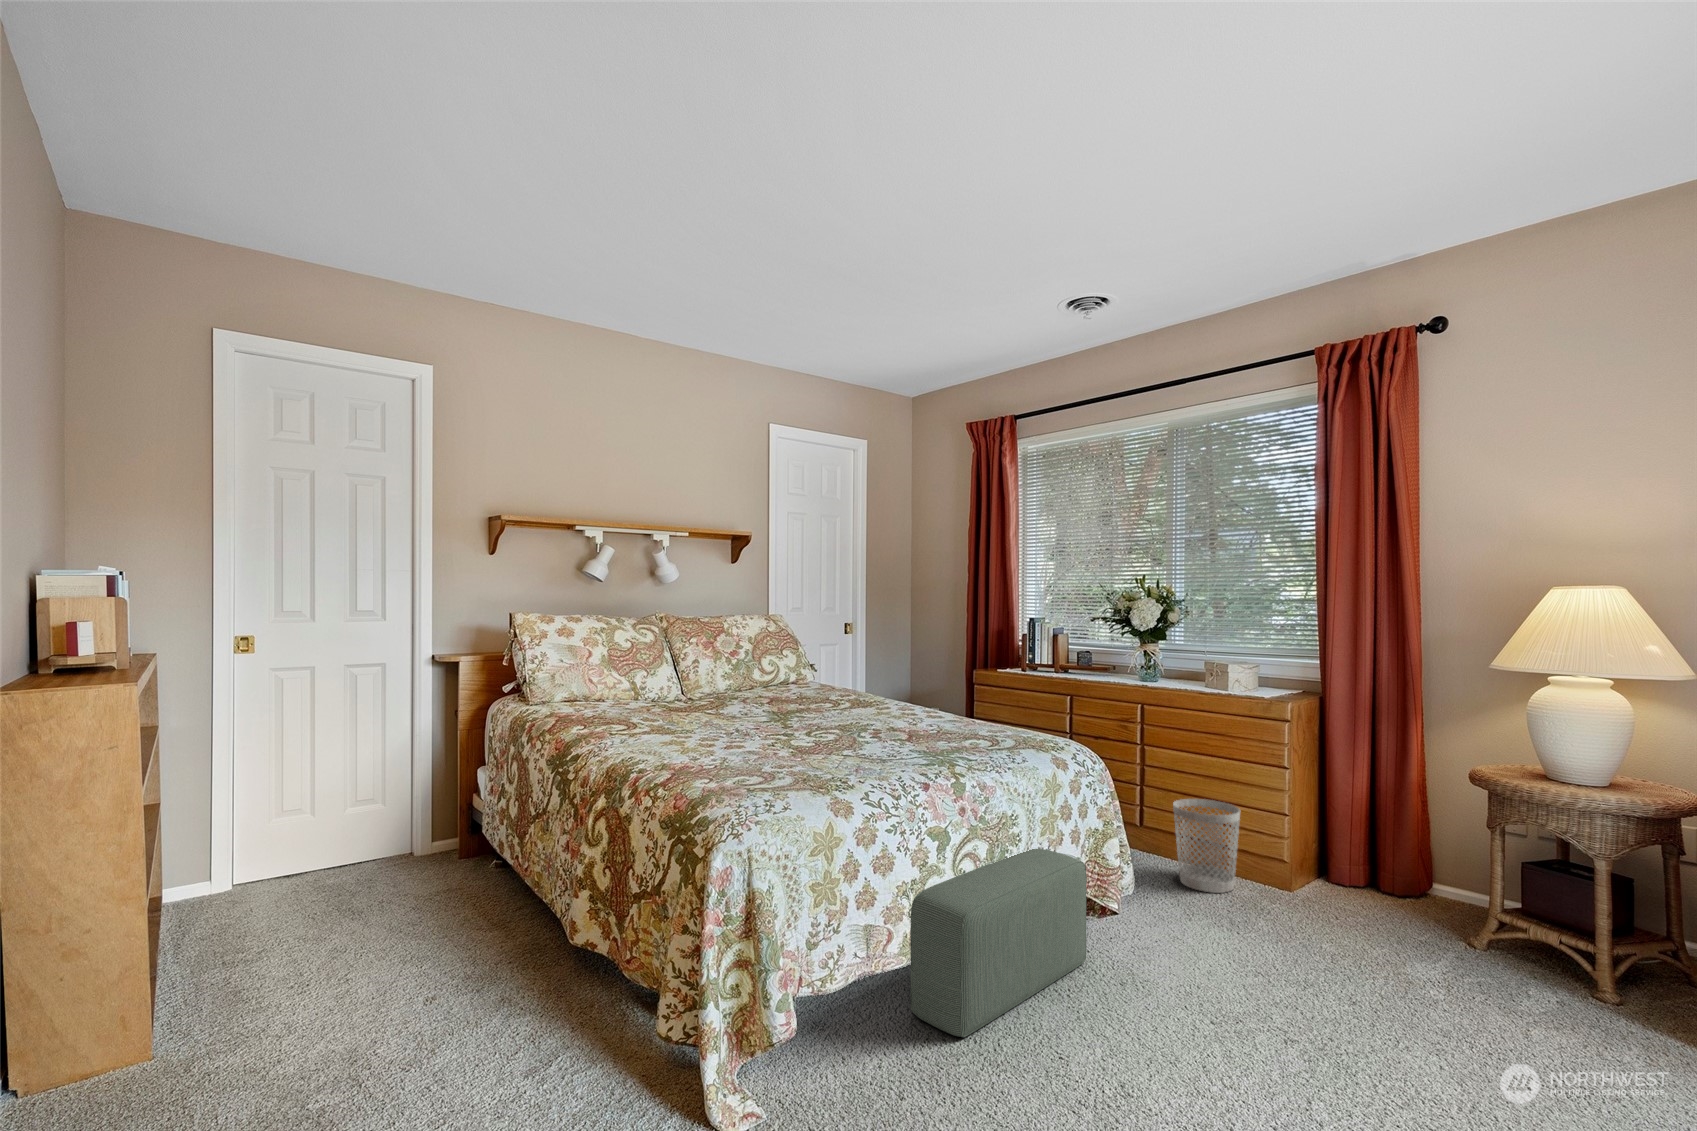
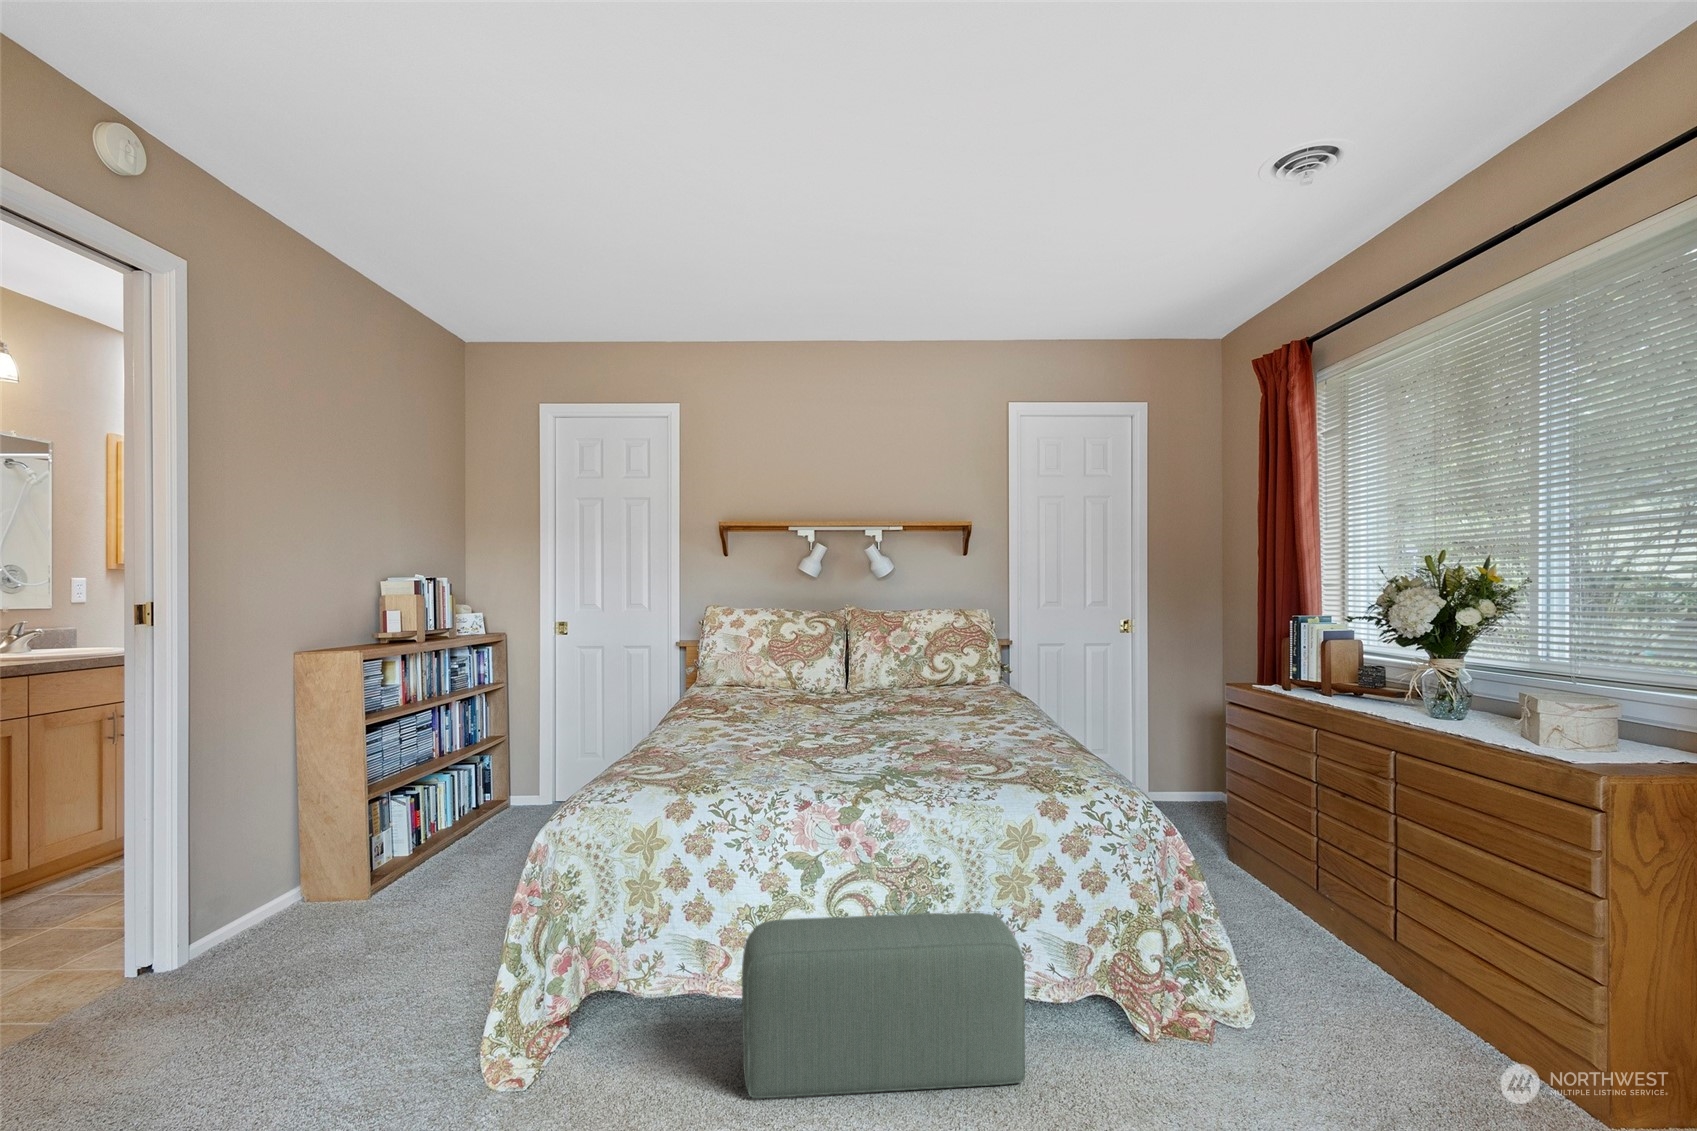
wastebasket: present [1173,799,1240,893] -> none [1353,910,1478,1084]

